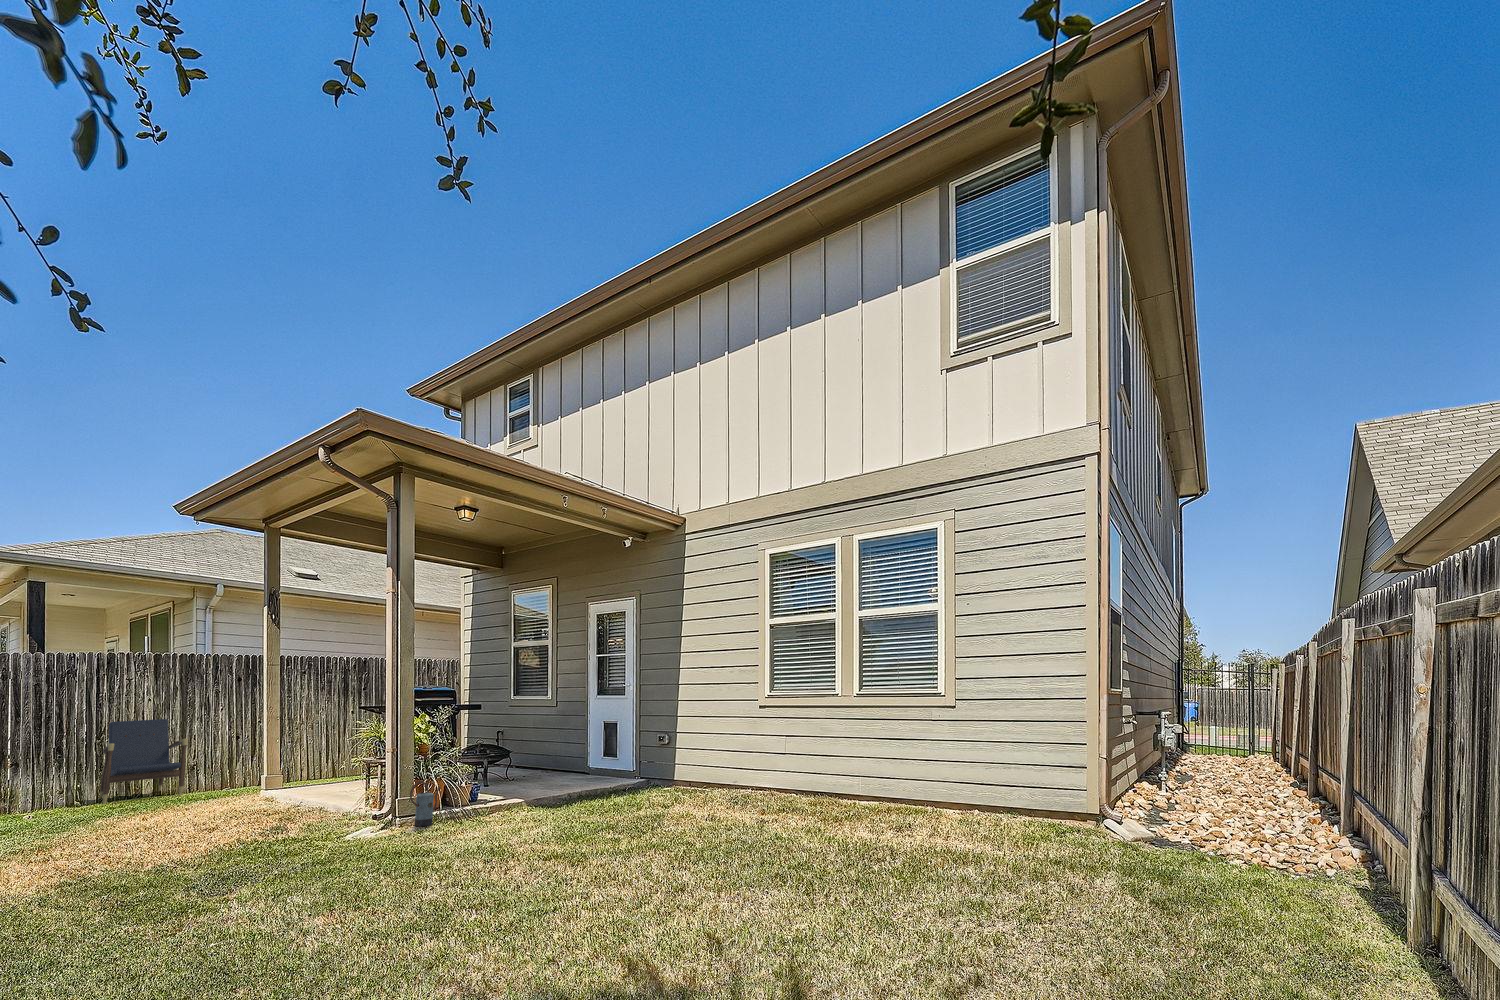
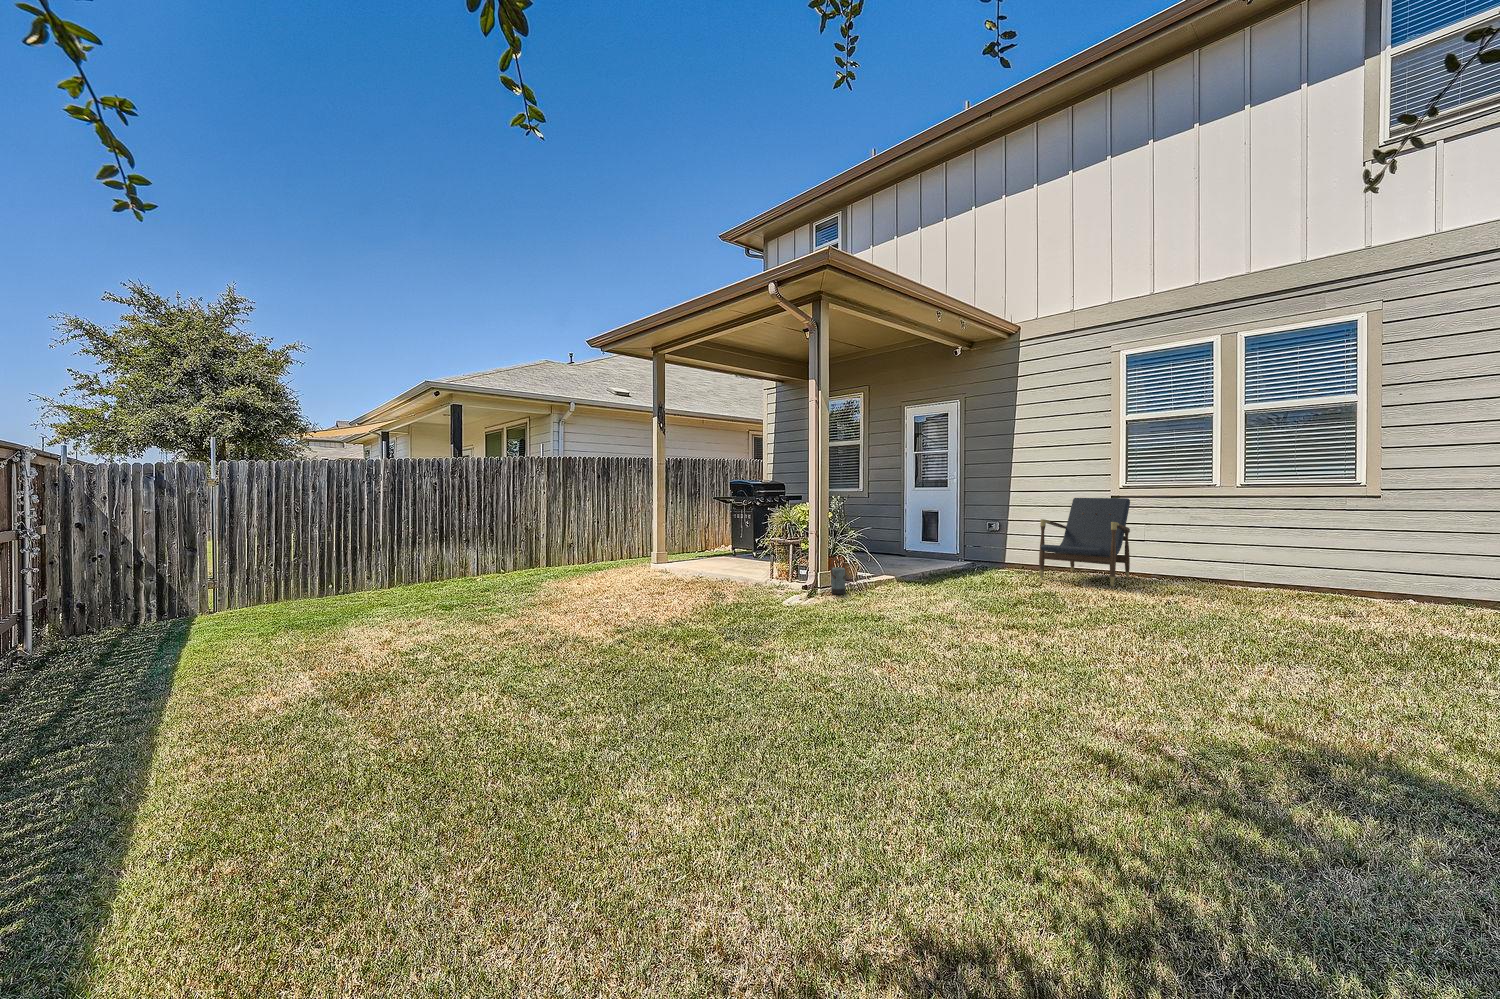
lounge chair: present [100,719,188,803] -> present [1039,498,1130,586]

